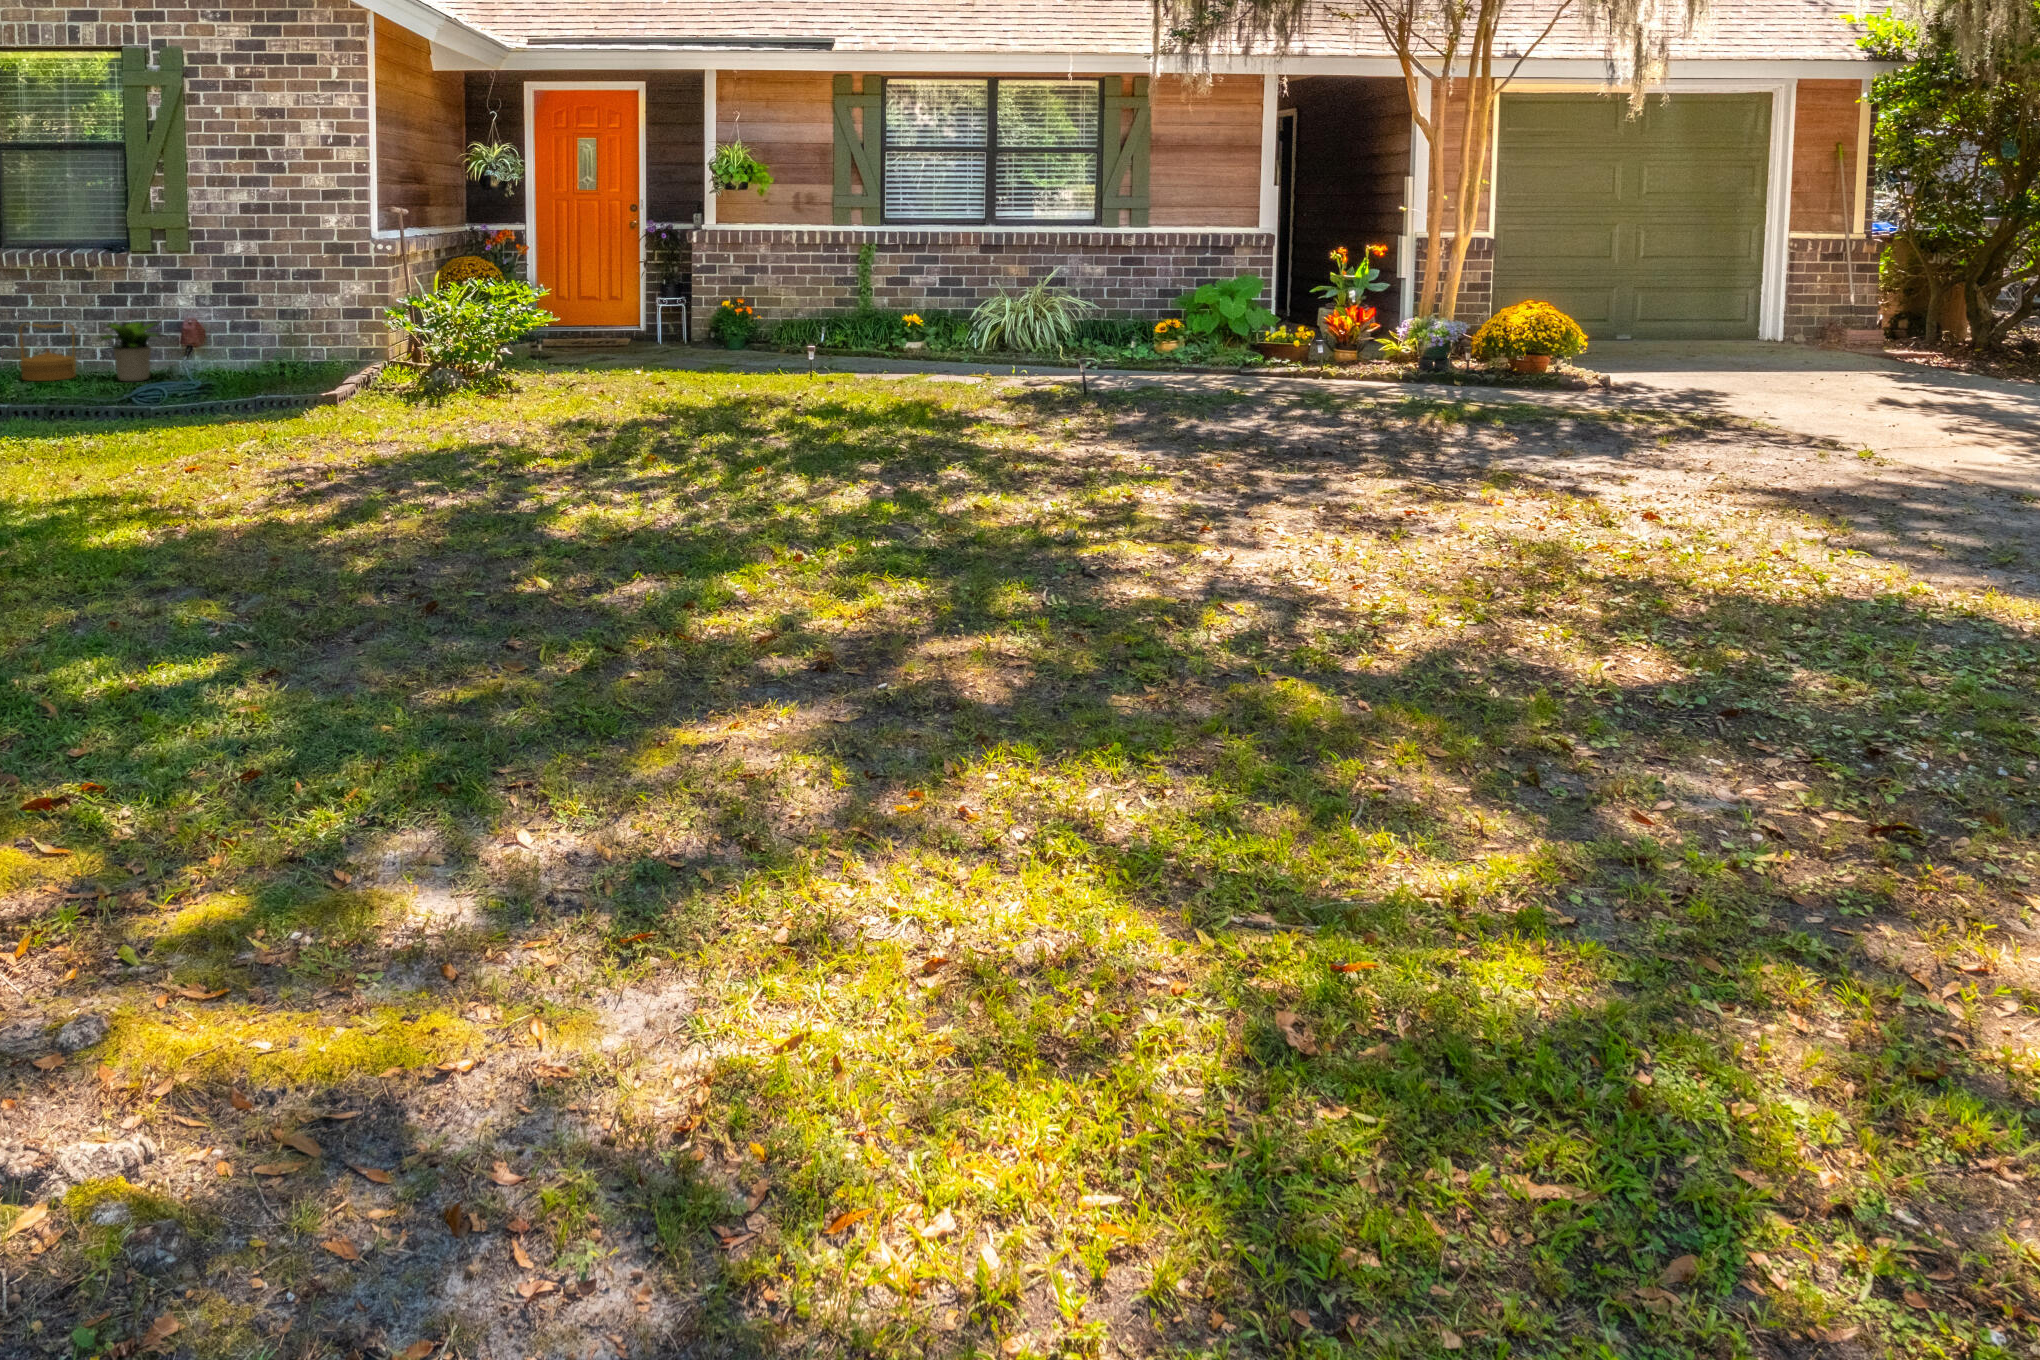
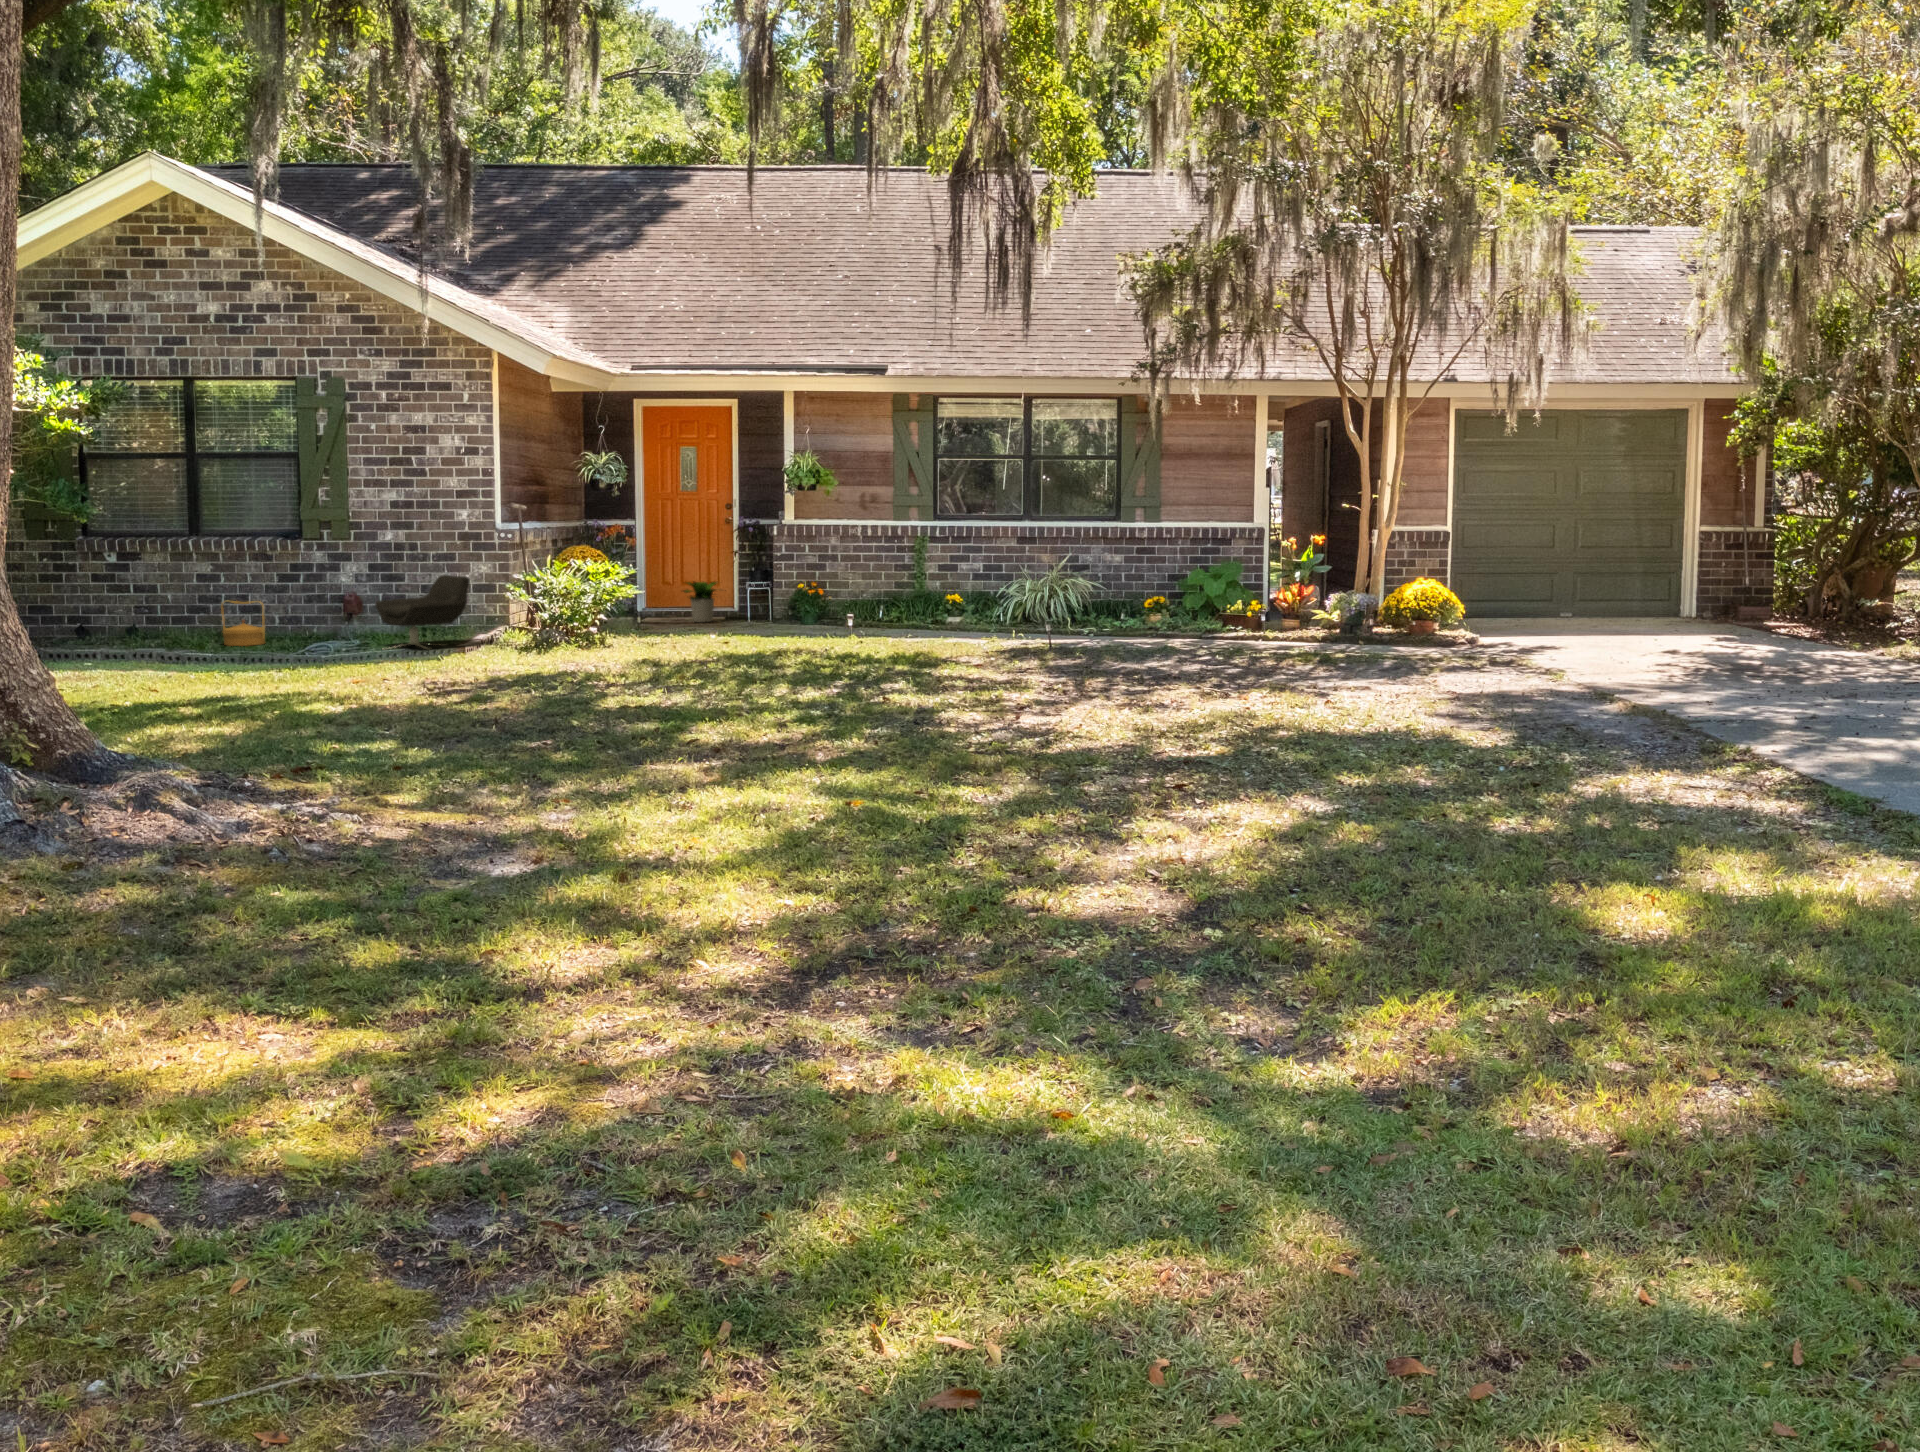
lounge chair: none [217,292,339,389] -> present [375,575,470,649]
potted plant: present [100,322,166,381] -> present [683,582,717,622]

